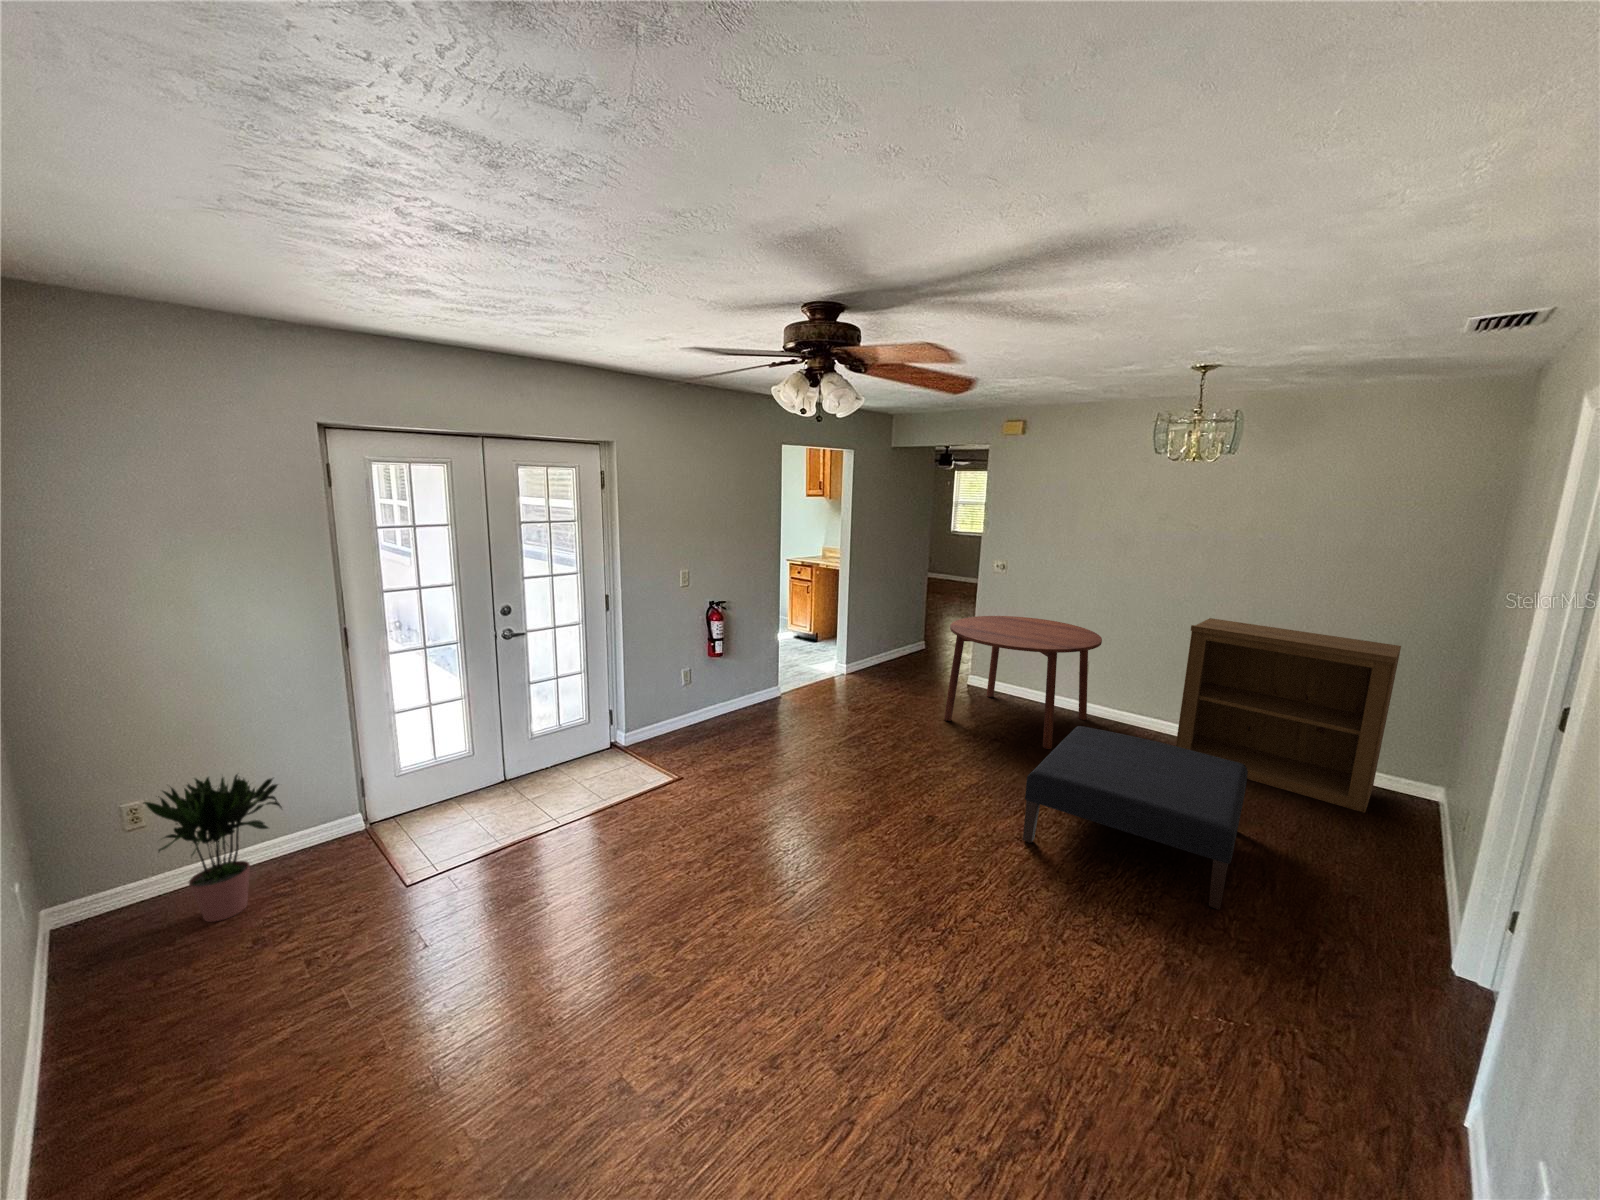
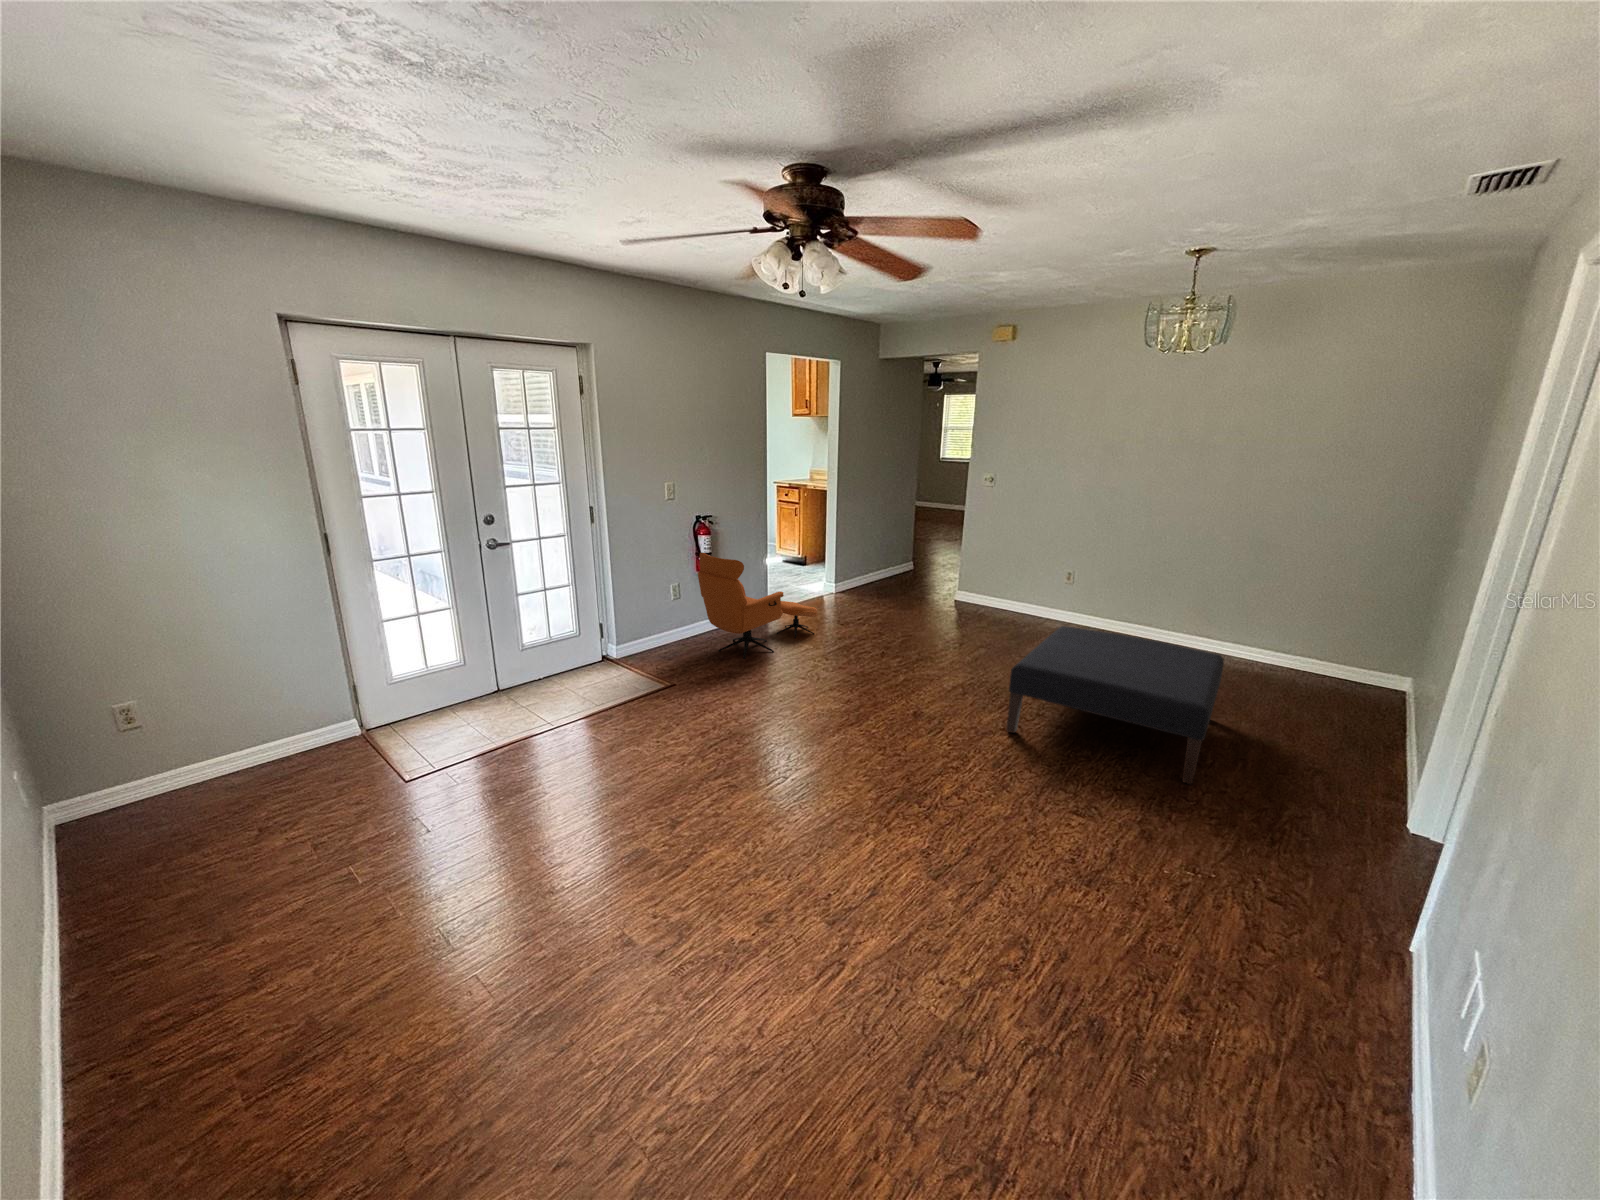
dining table: present [944,616,1102,749] -> none [931,529,1087,654]
bookshelf: present [1176,618,1401,813] -> none [1154,523,1378,702]
armchair: none [710,641,829,749] -> present [698,553,817,659]
potted plant: present [144,775,282,922] -> none [132,658,296,815]

